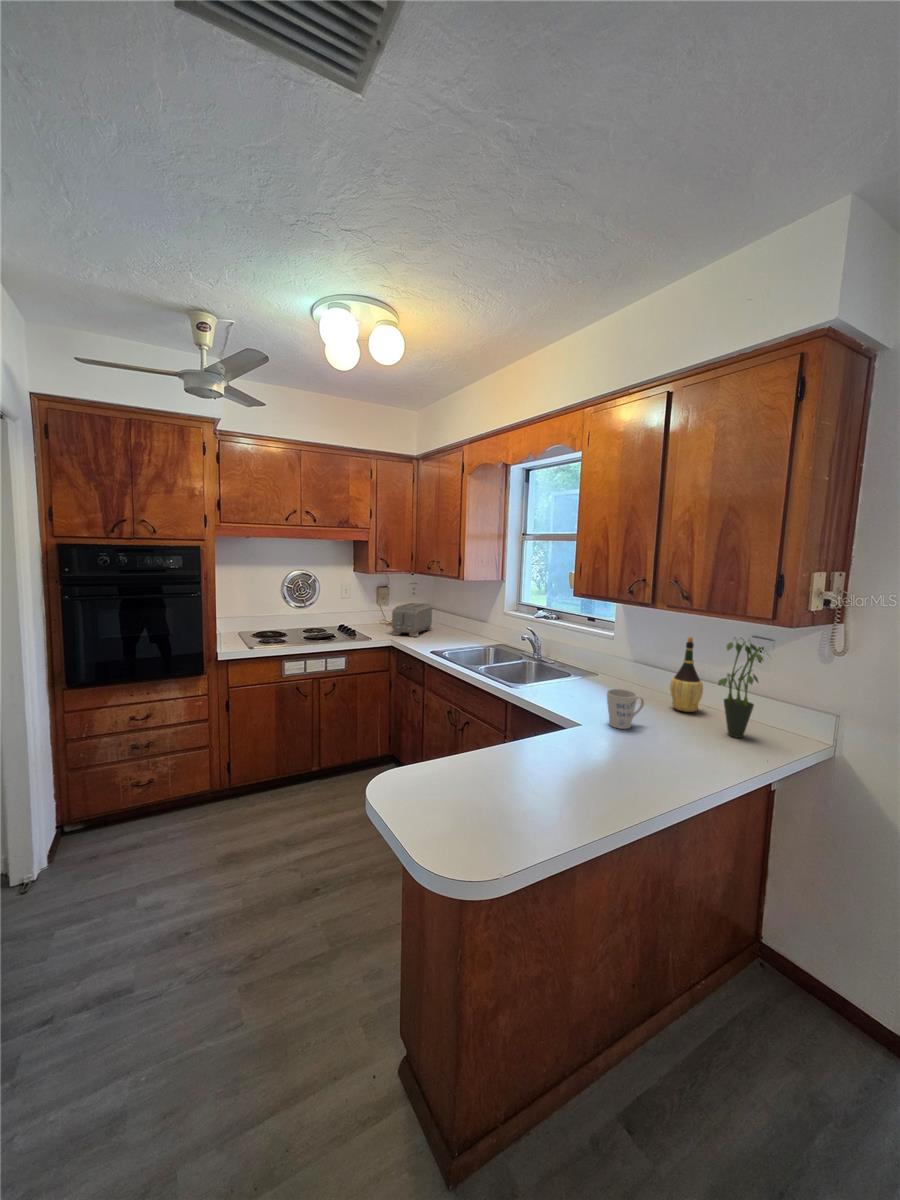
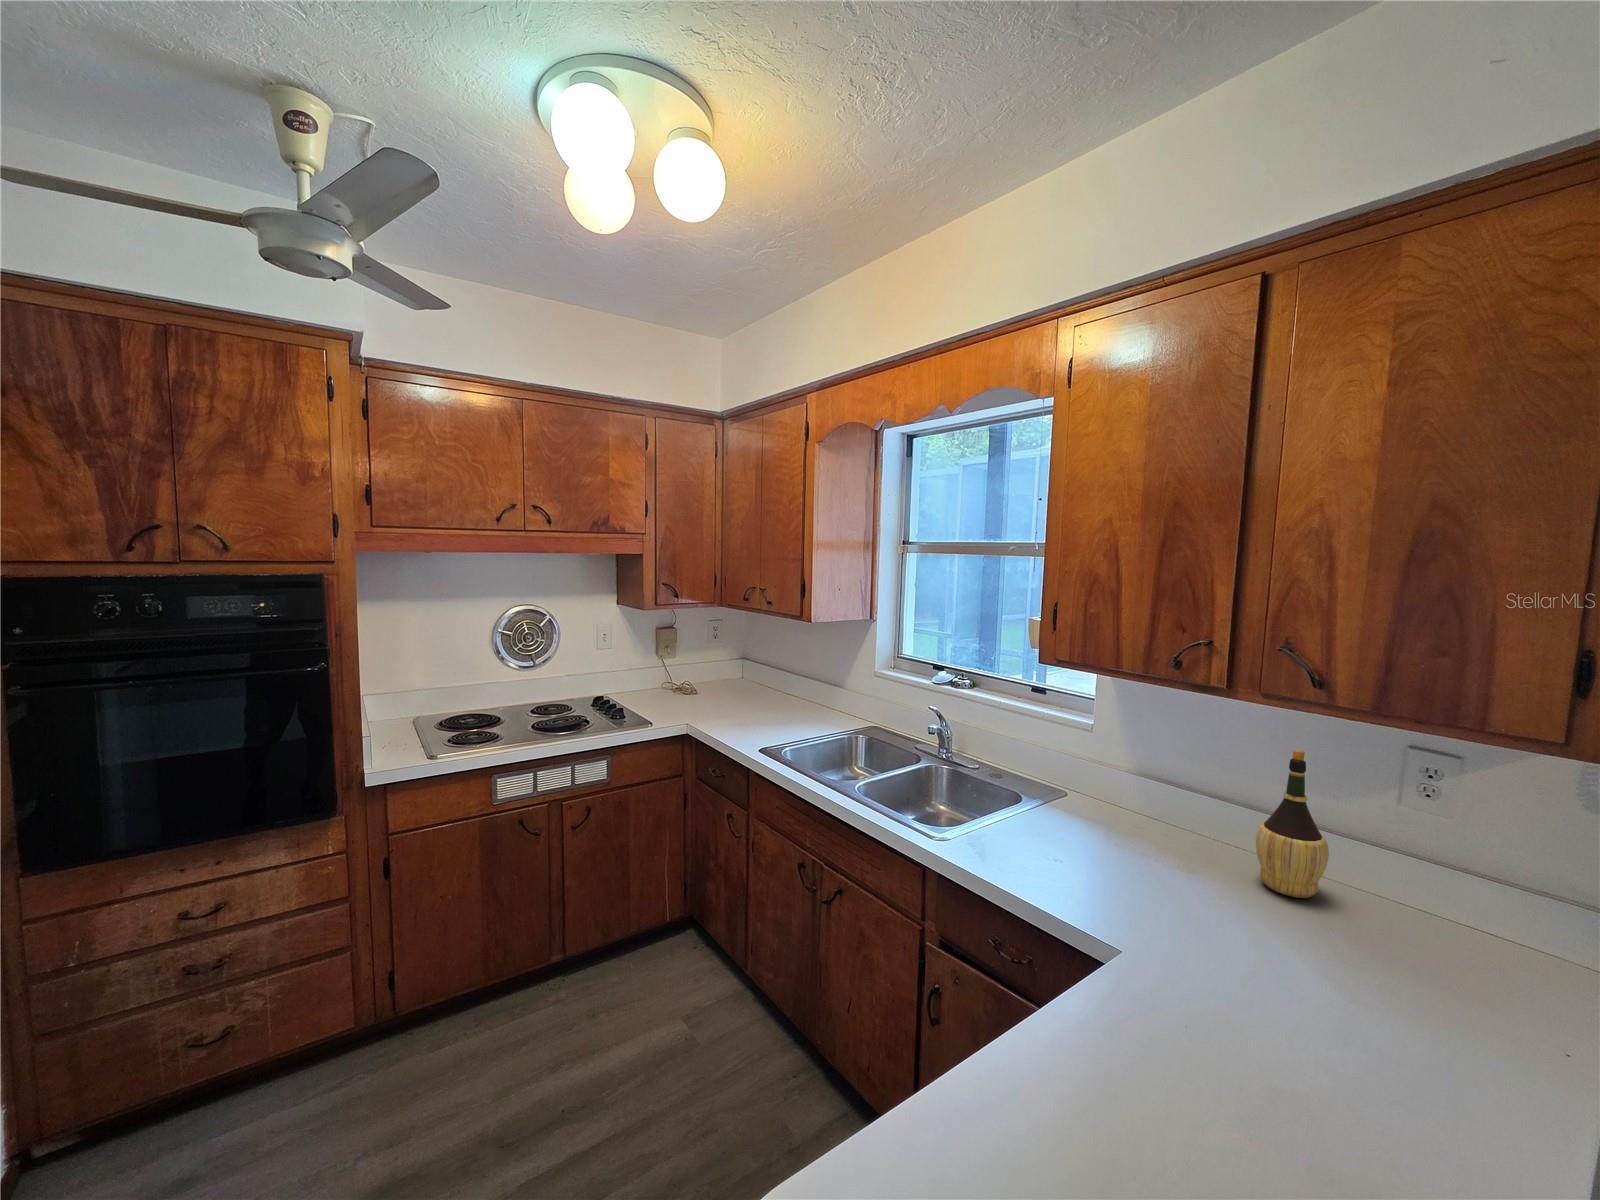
toaster: present [392,603,432,637] -> none [686,653,751,714]
potted plant: present [718,639,764,738] -> none [1416,769,1543,980]
mug: present [607,689,644,729] -> none [1178,874,1255,970]

